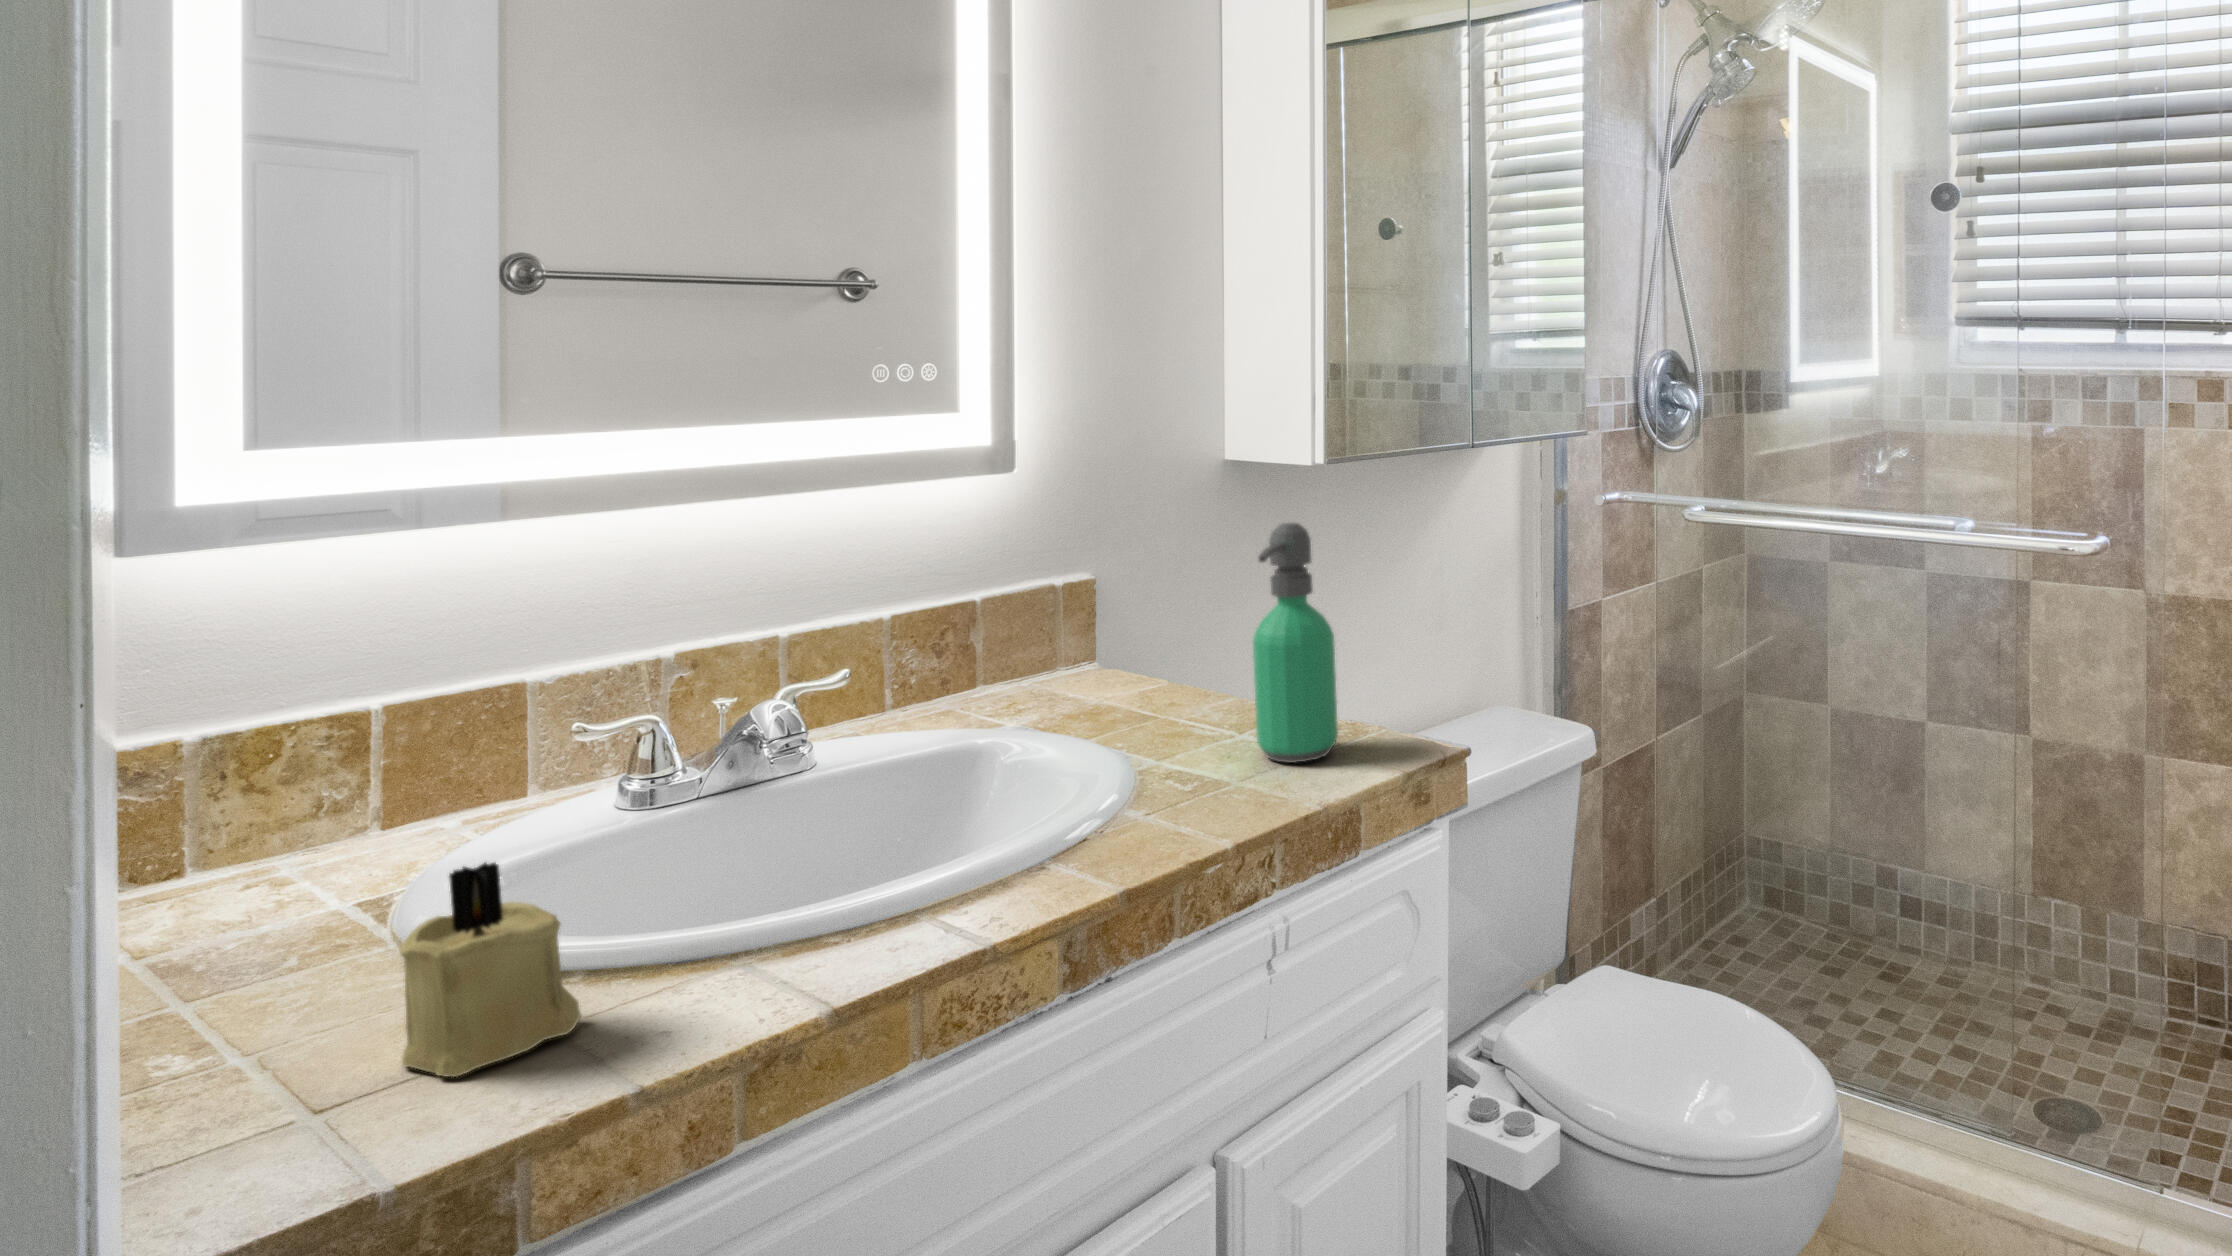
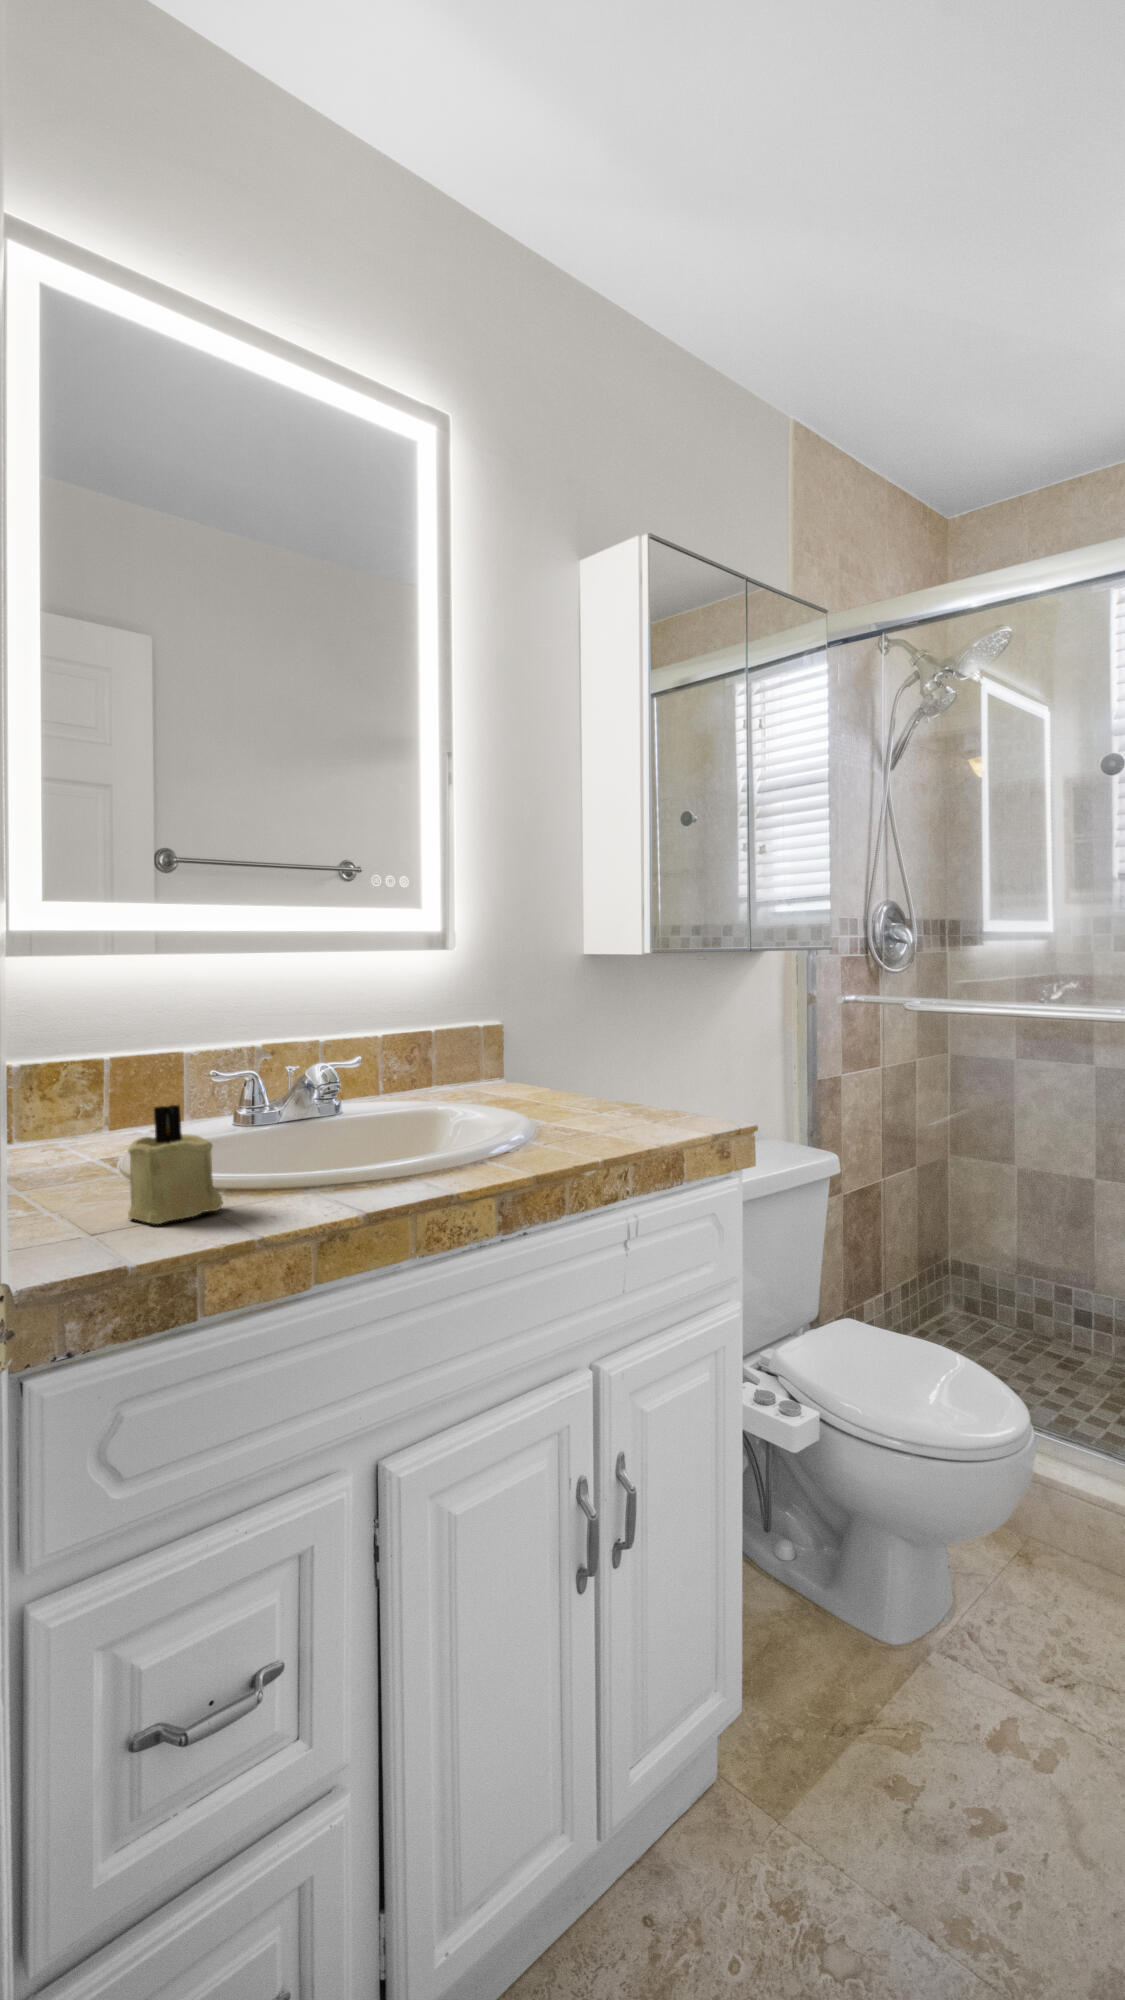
soap dispenser: present [1253,523,1338,763] -> none [614,968,669,1125]

